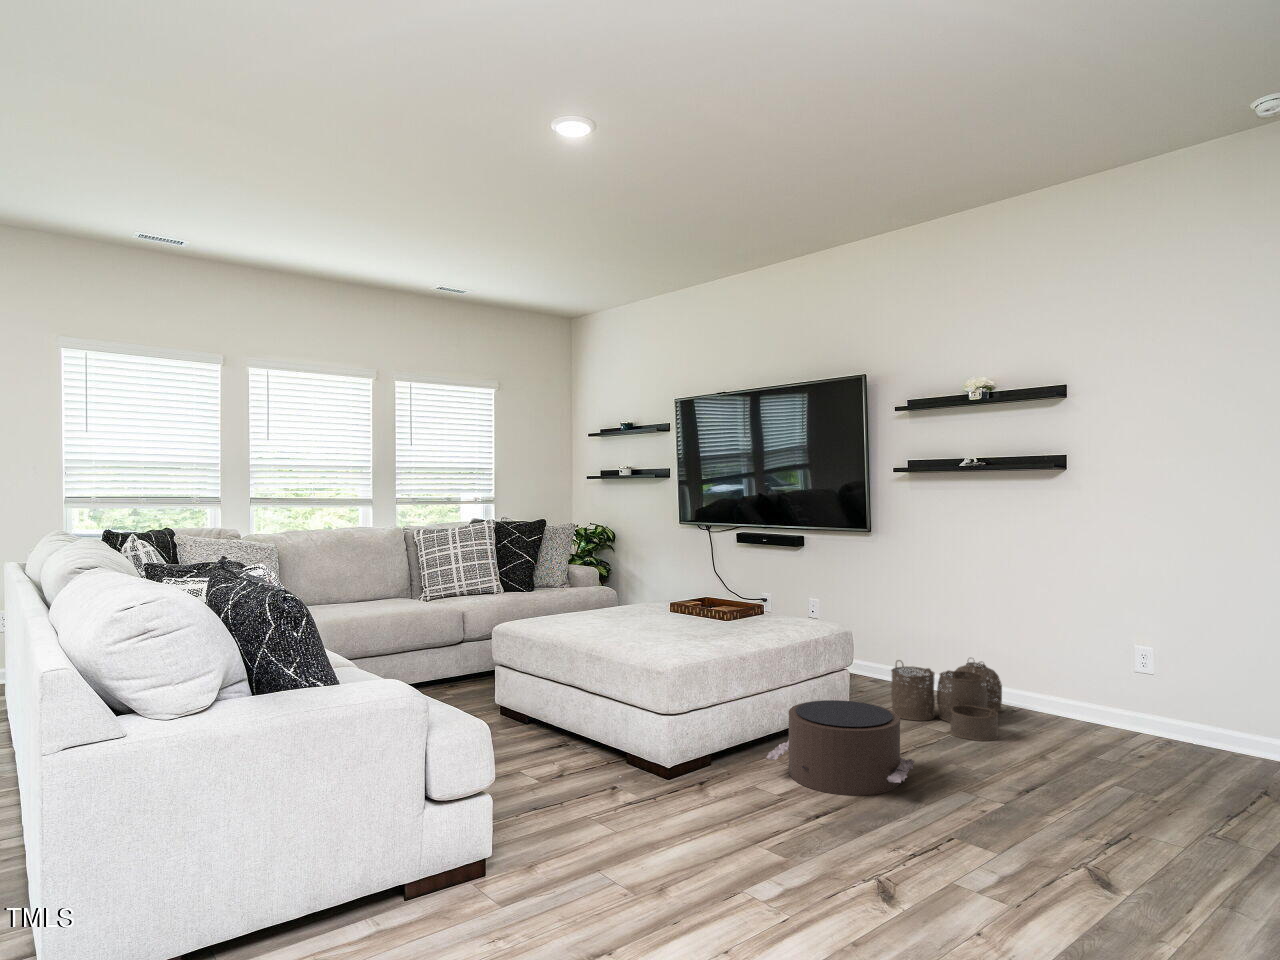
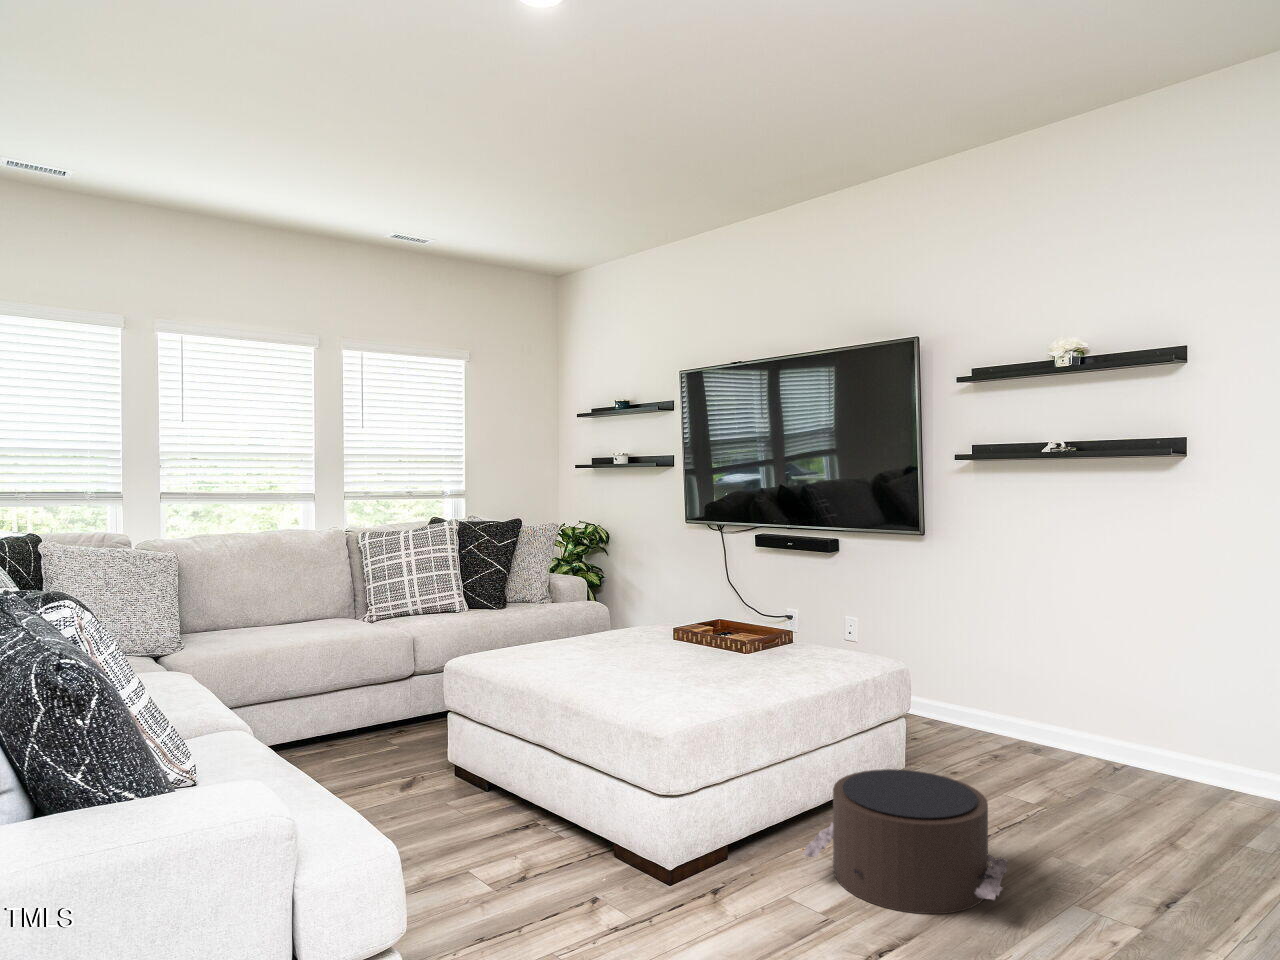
woven basket: present [891,660,1002,741] -> none [958,698,1105,817]

